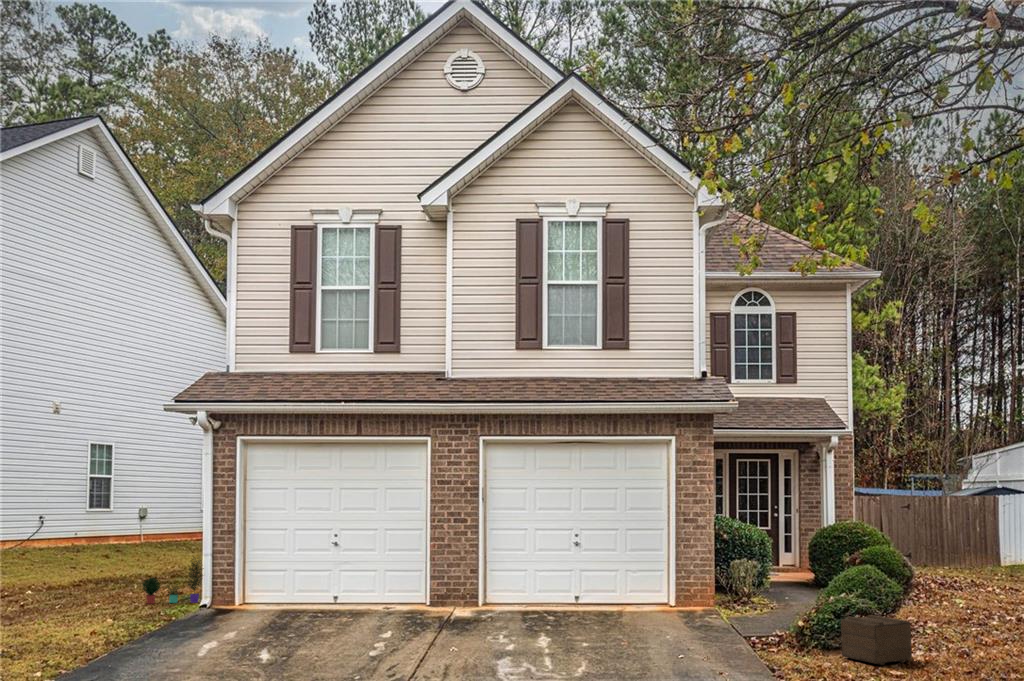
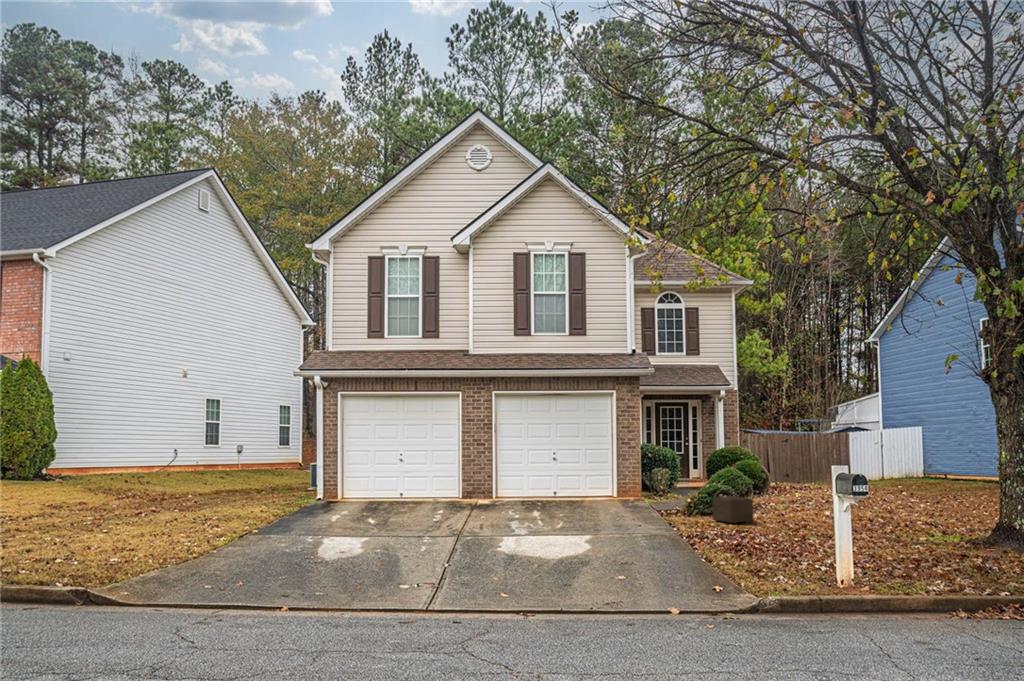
potted plant: present [143,558,203,604] -> none [274,470,314,500]

